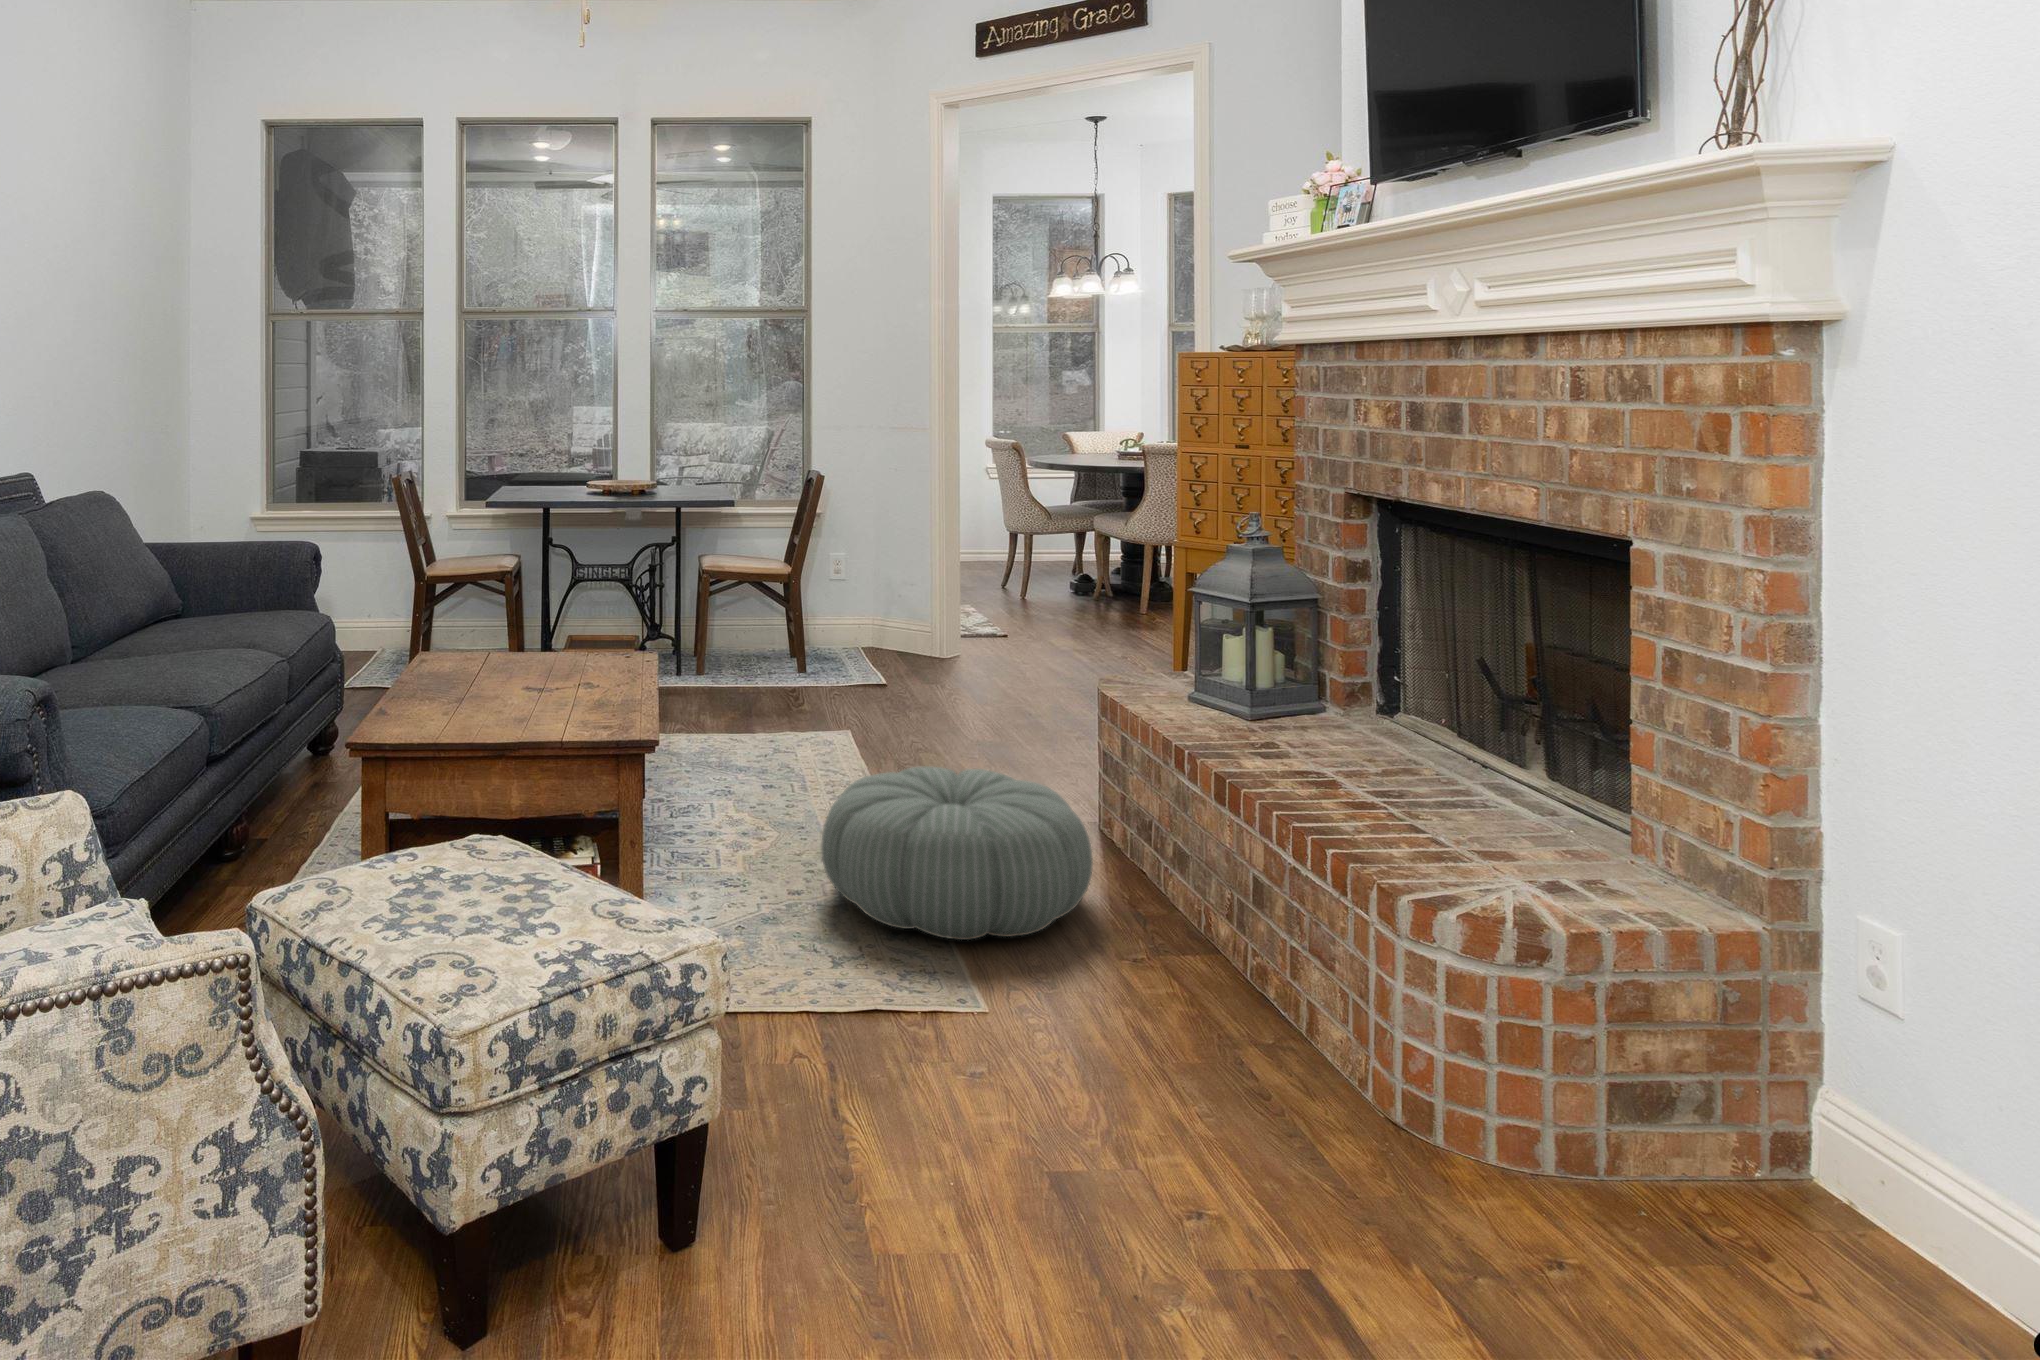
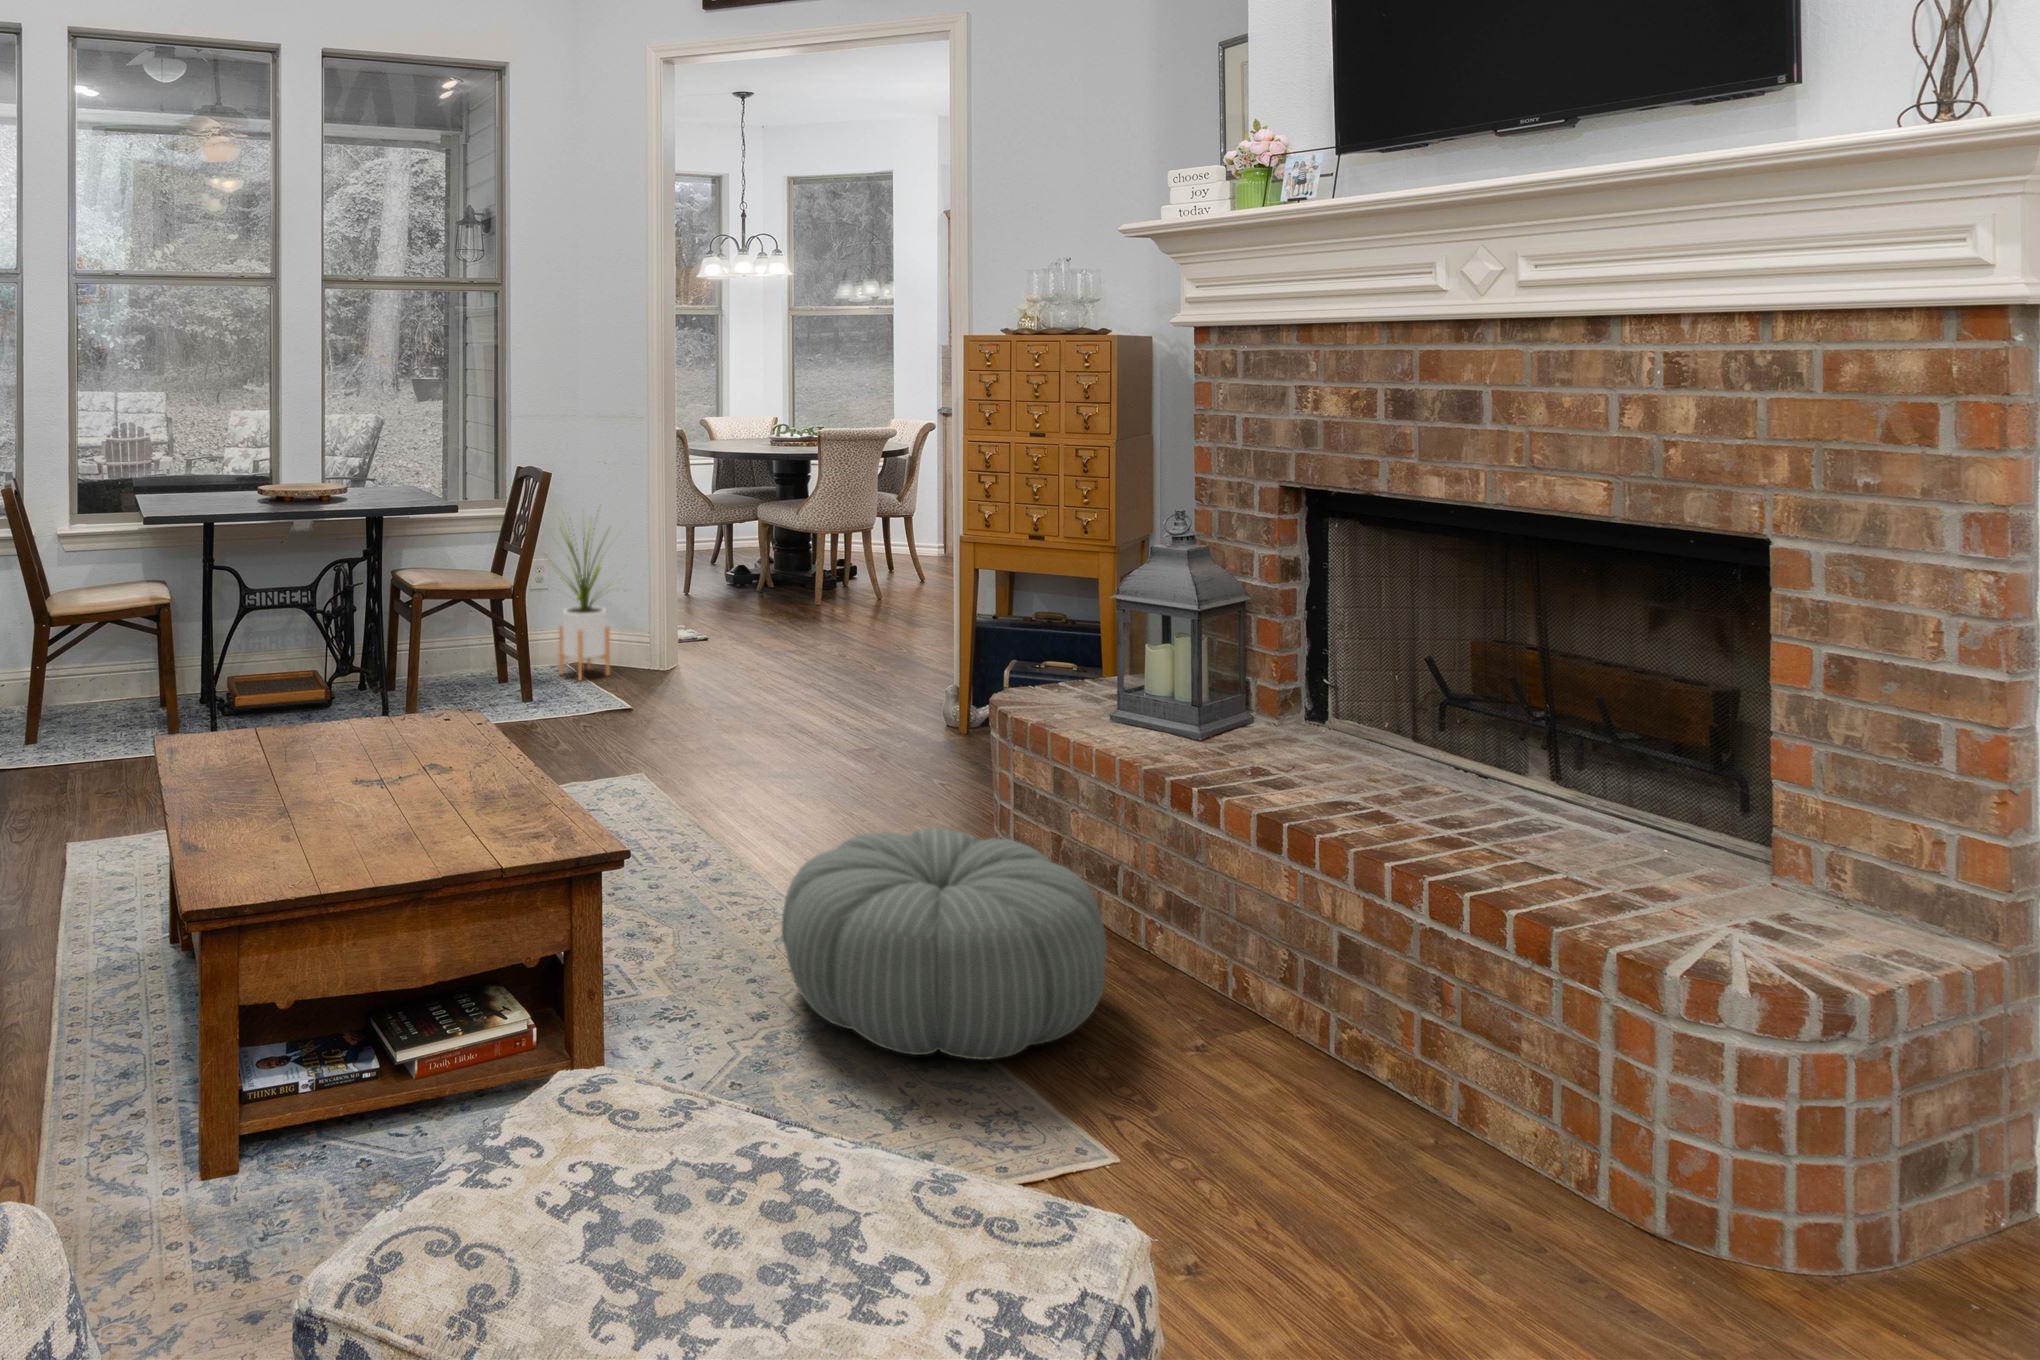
house plant: none [827,504,909,662] -> present [545,510,610,680]

